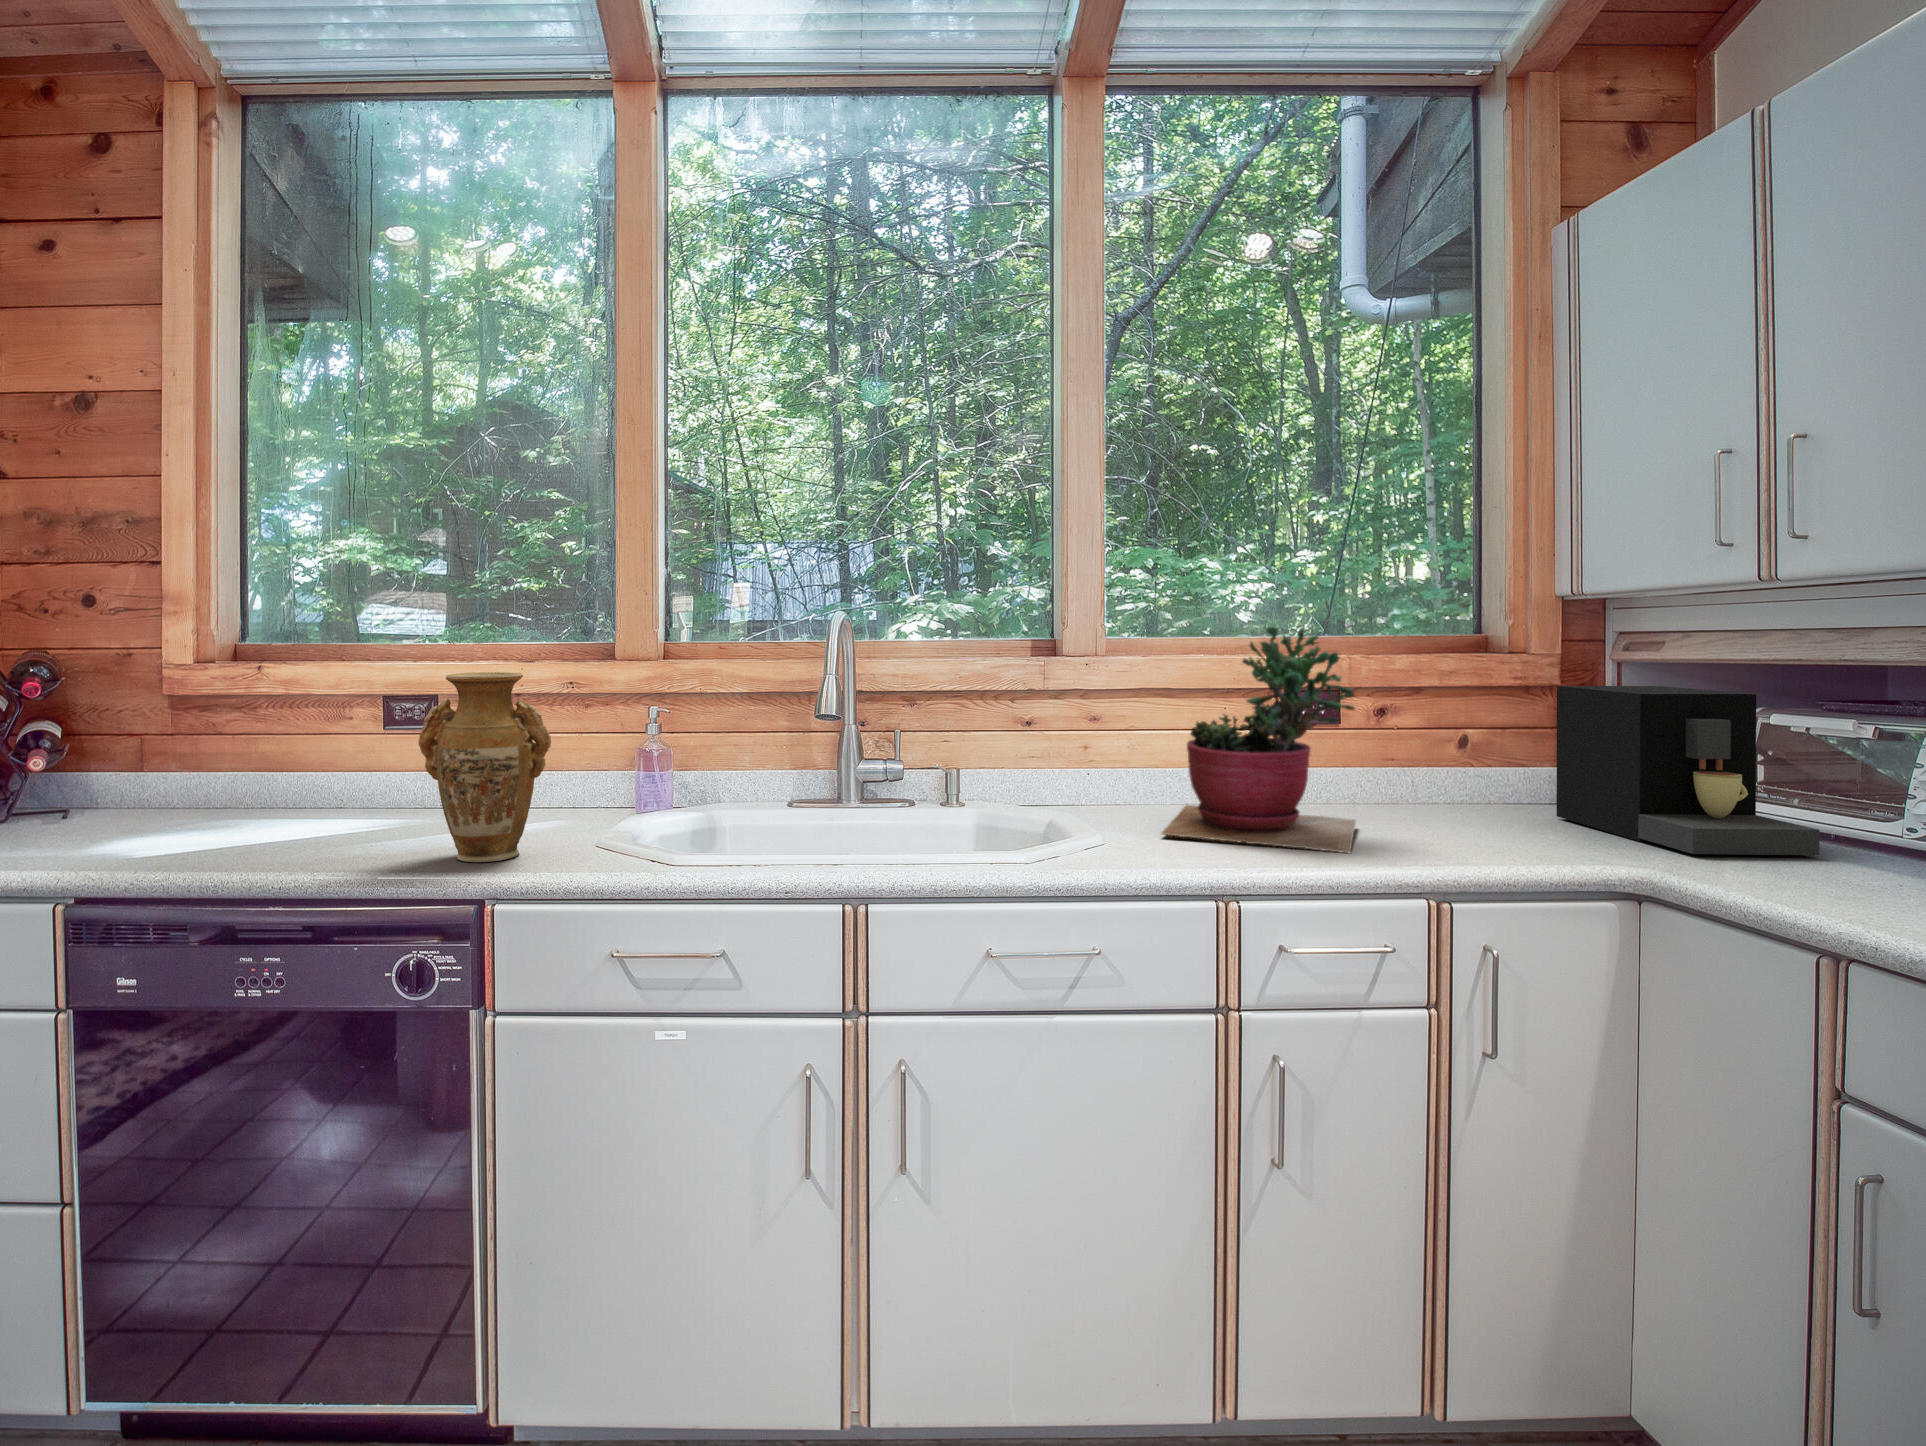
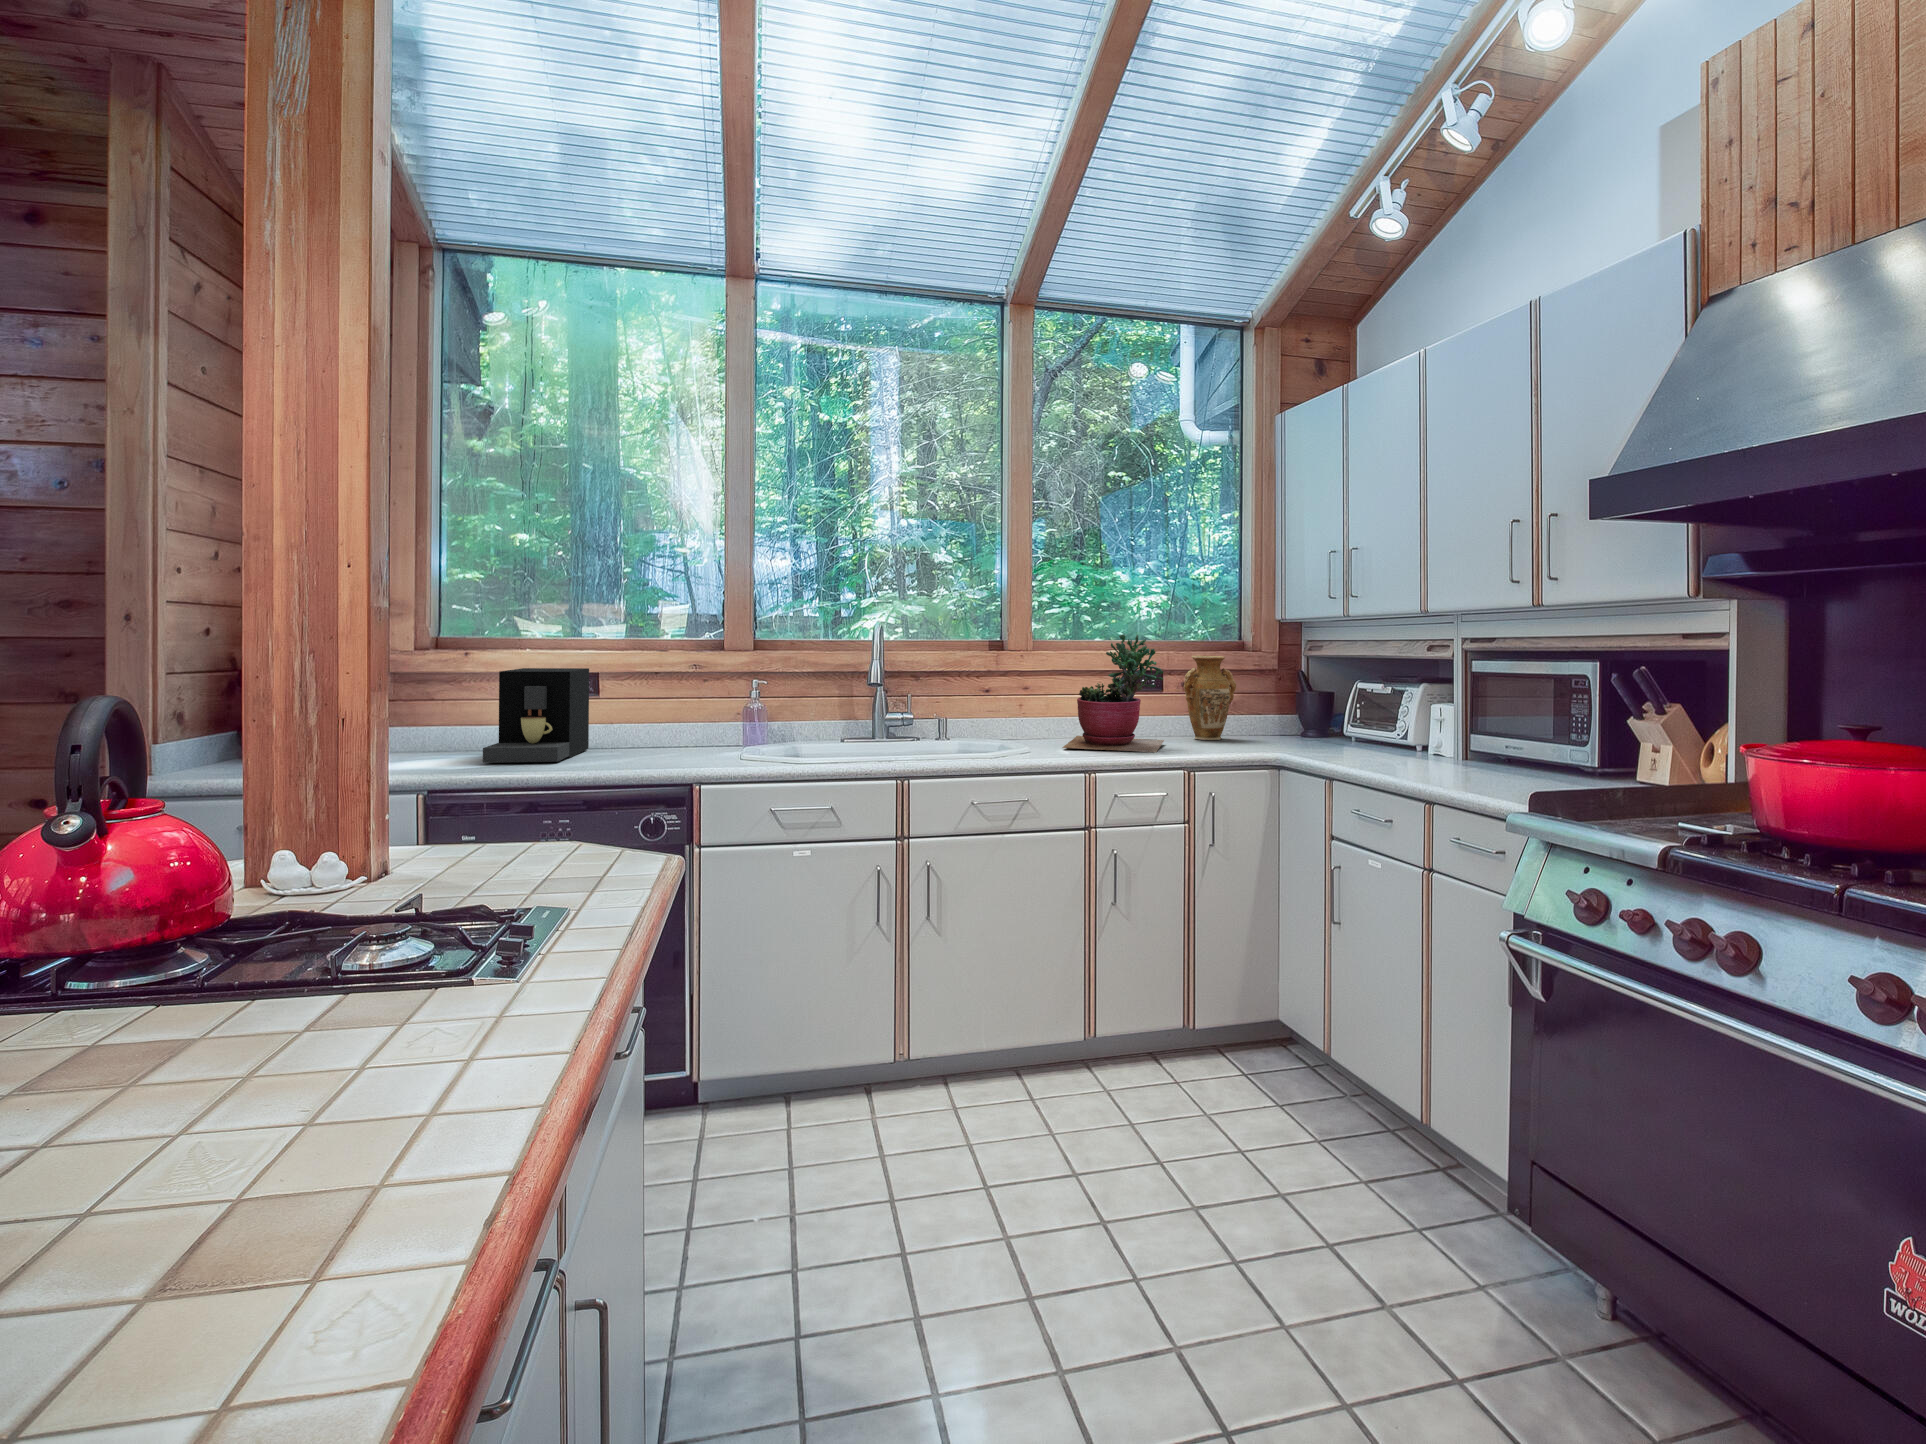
vase: present [418,672,551,862] -> present [1184,656,1236,740]
coffee maker: present [1556,686,1819,855] -> present [483,668,589,763]

